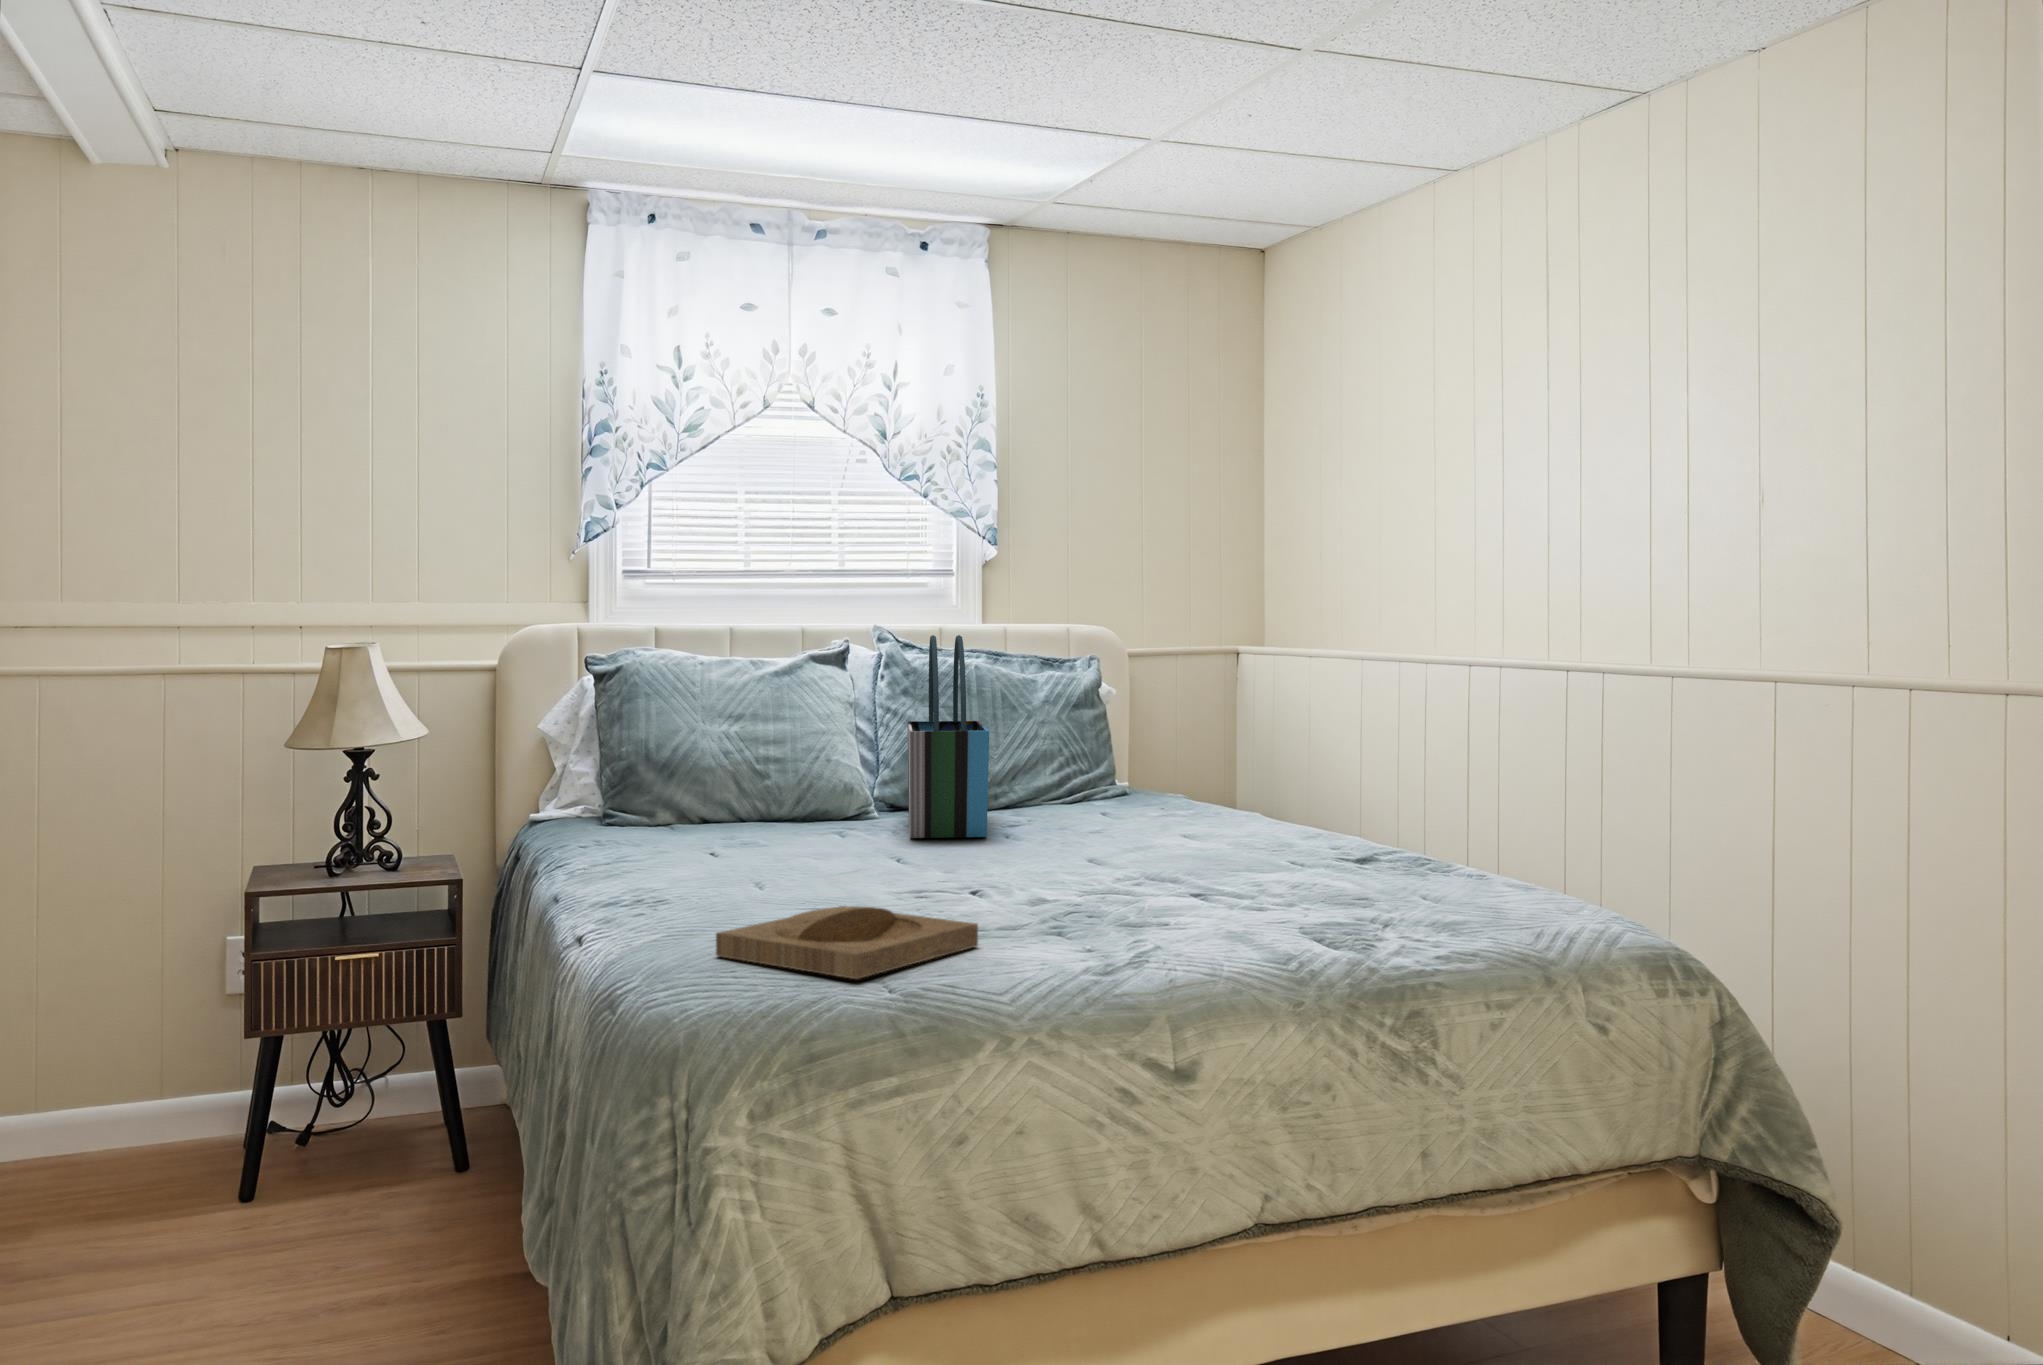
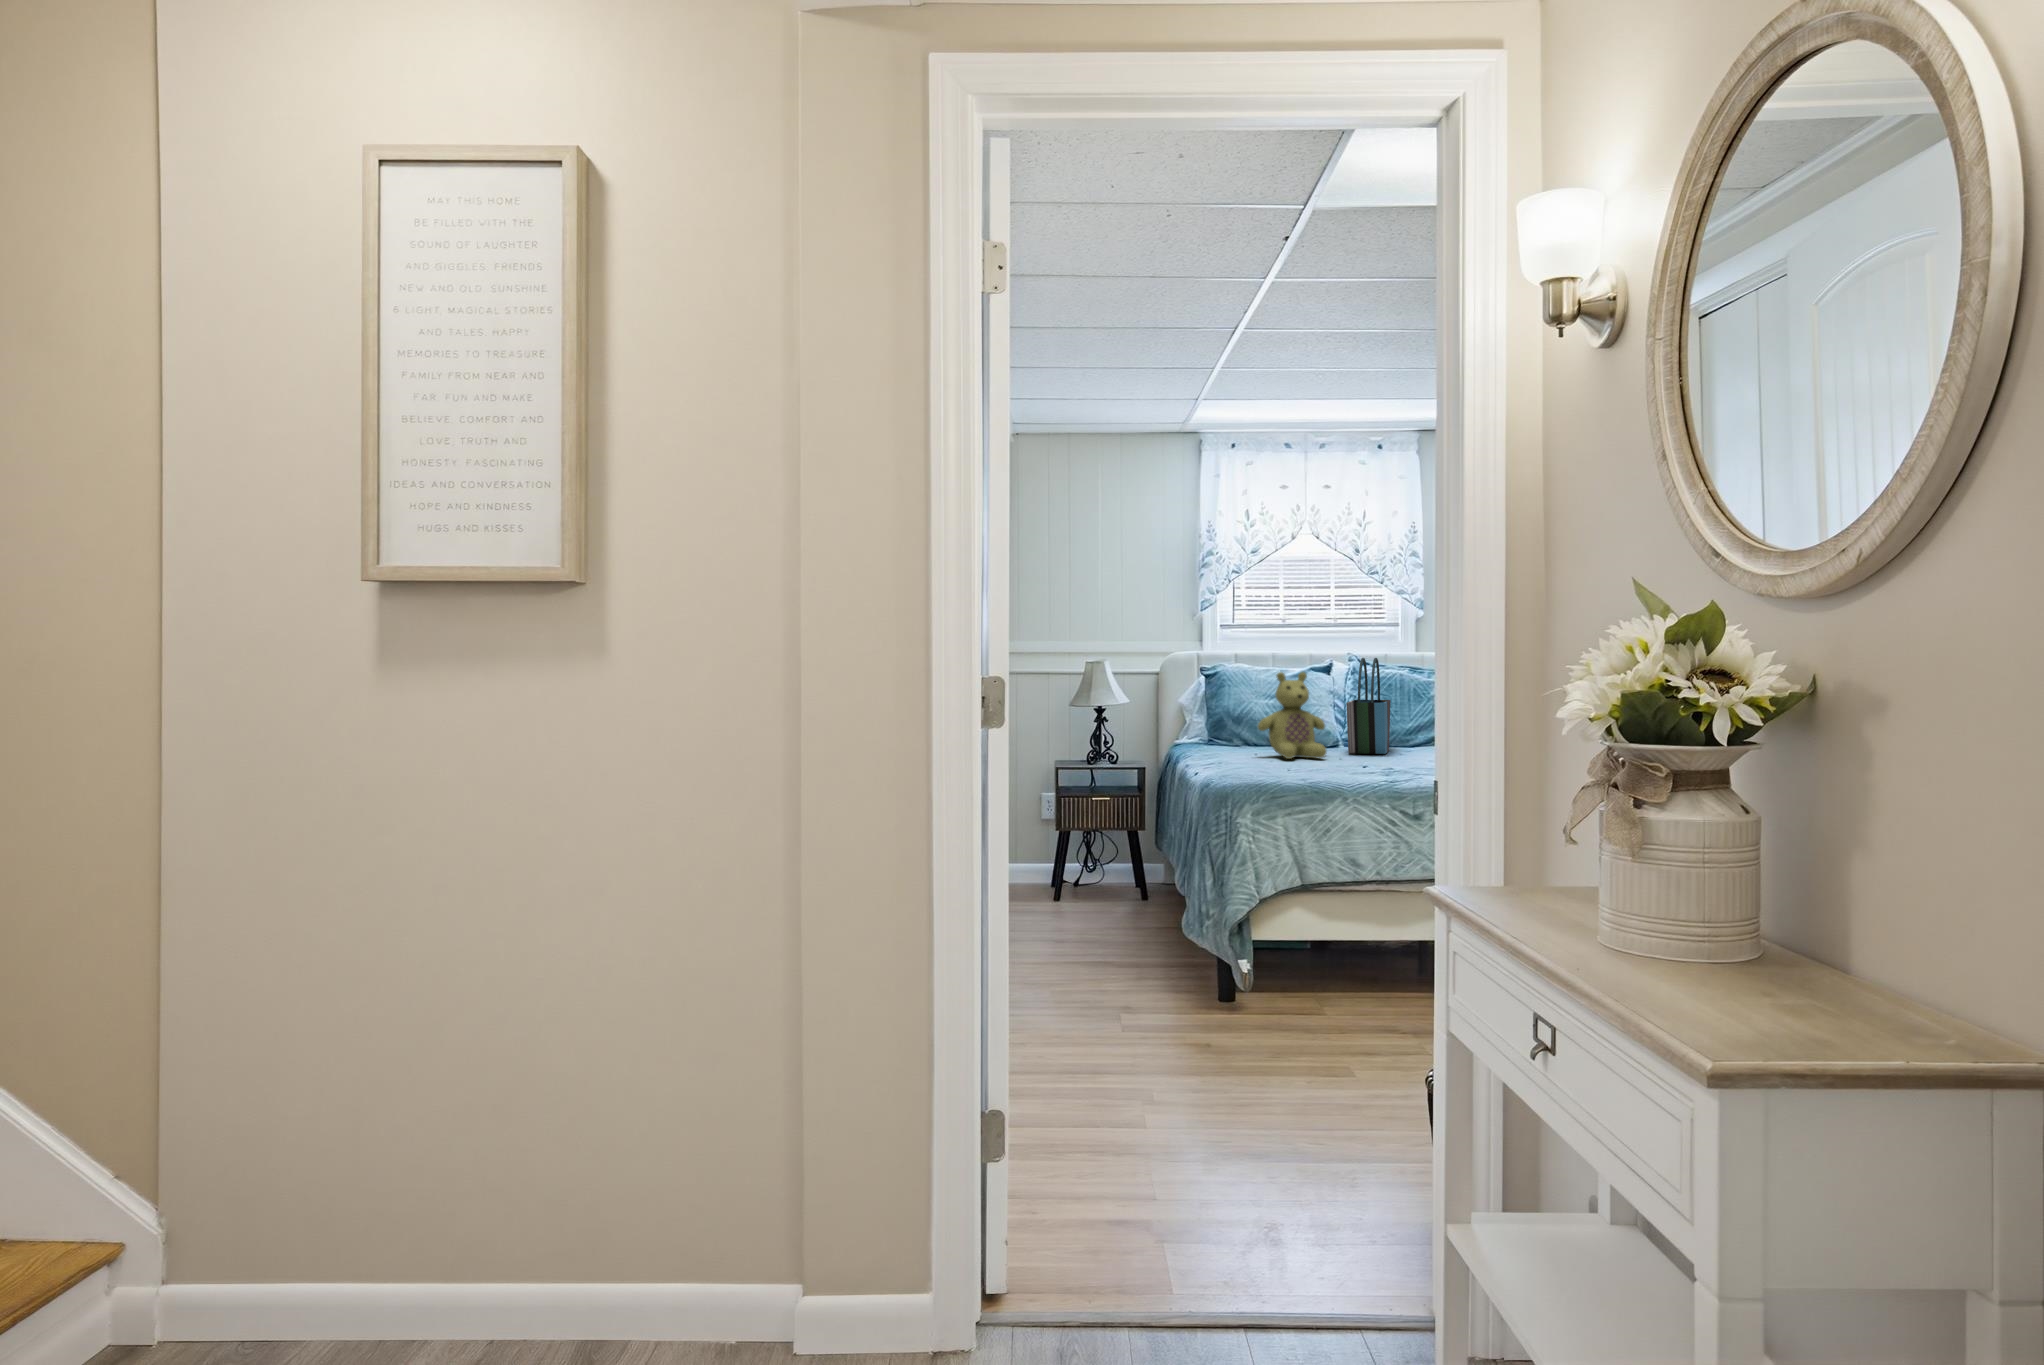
stuffed bear: none [721,666,879,867] -> present [1258,672,1327,759]
tray: present [716,906,978,979] -> none [1245,763,1345,783]

